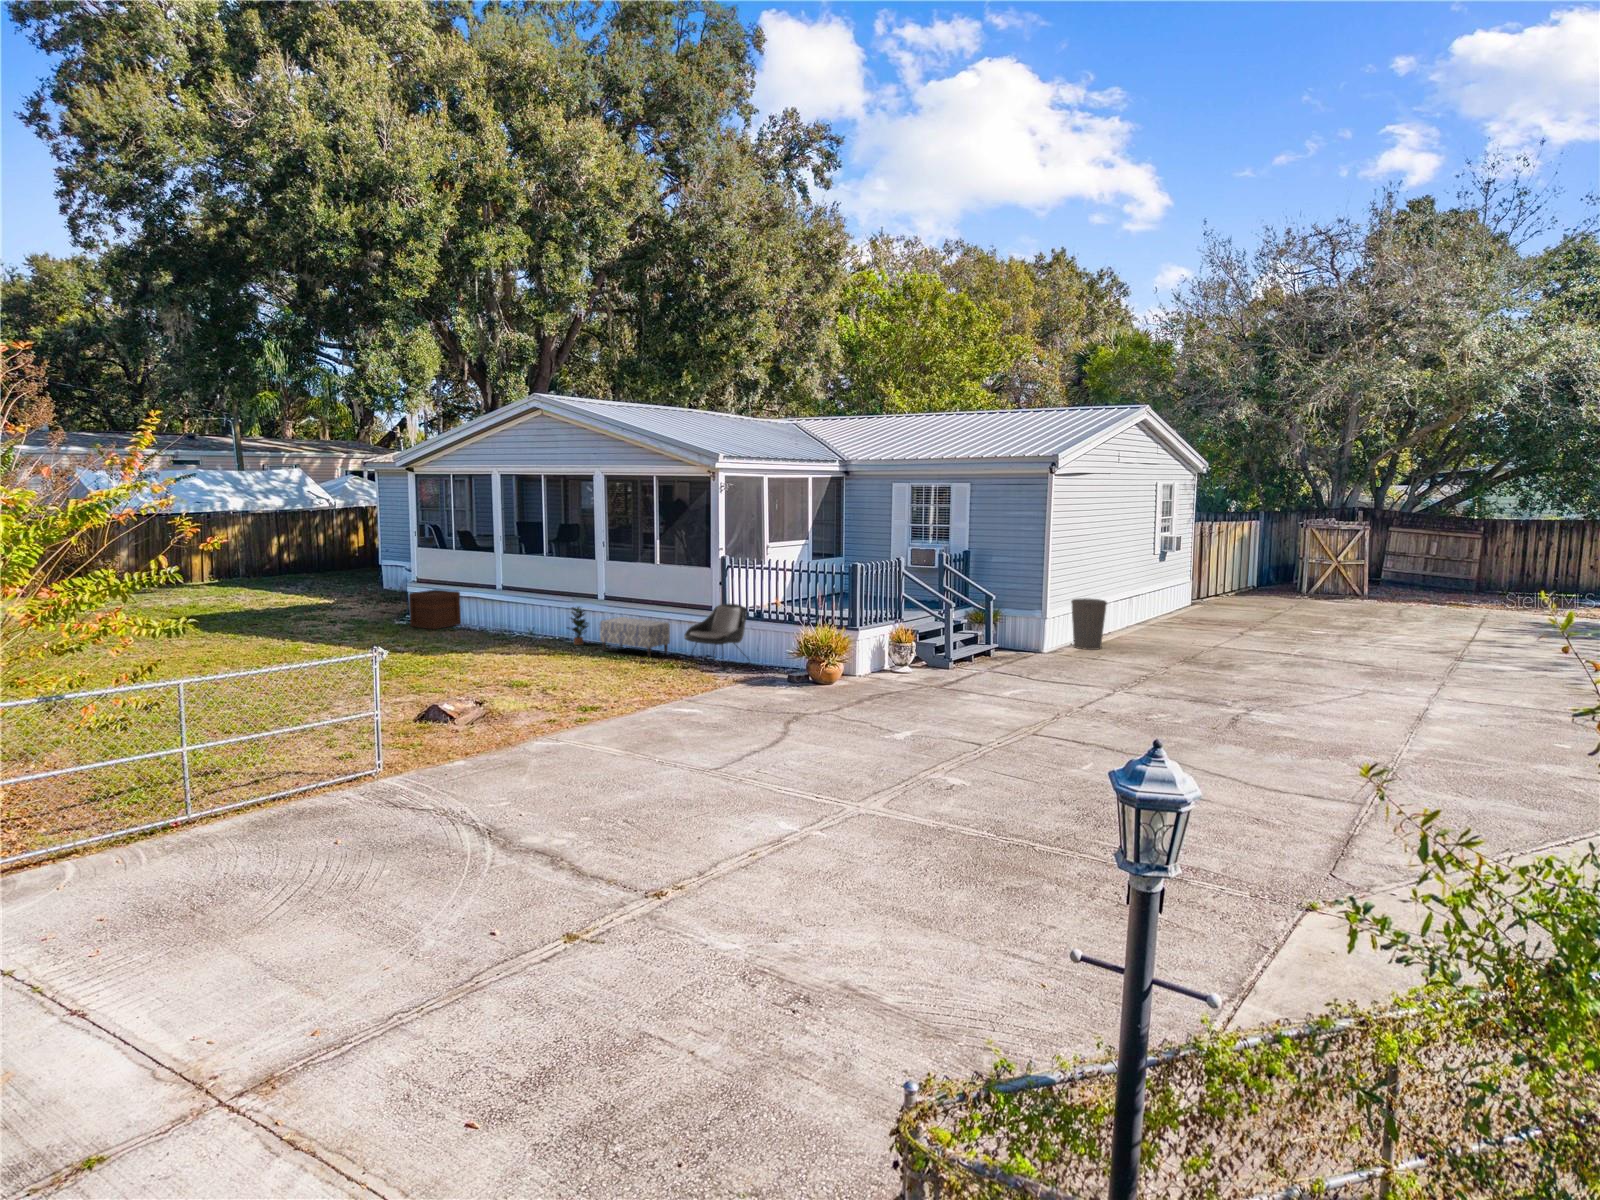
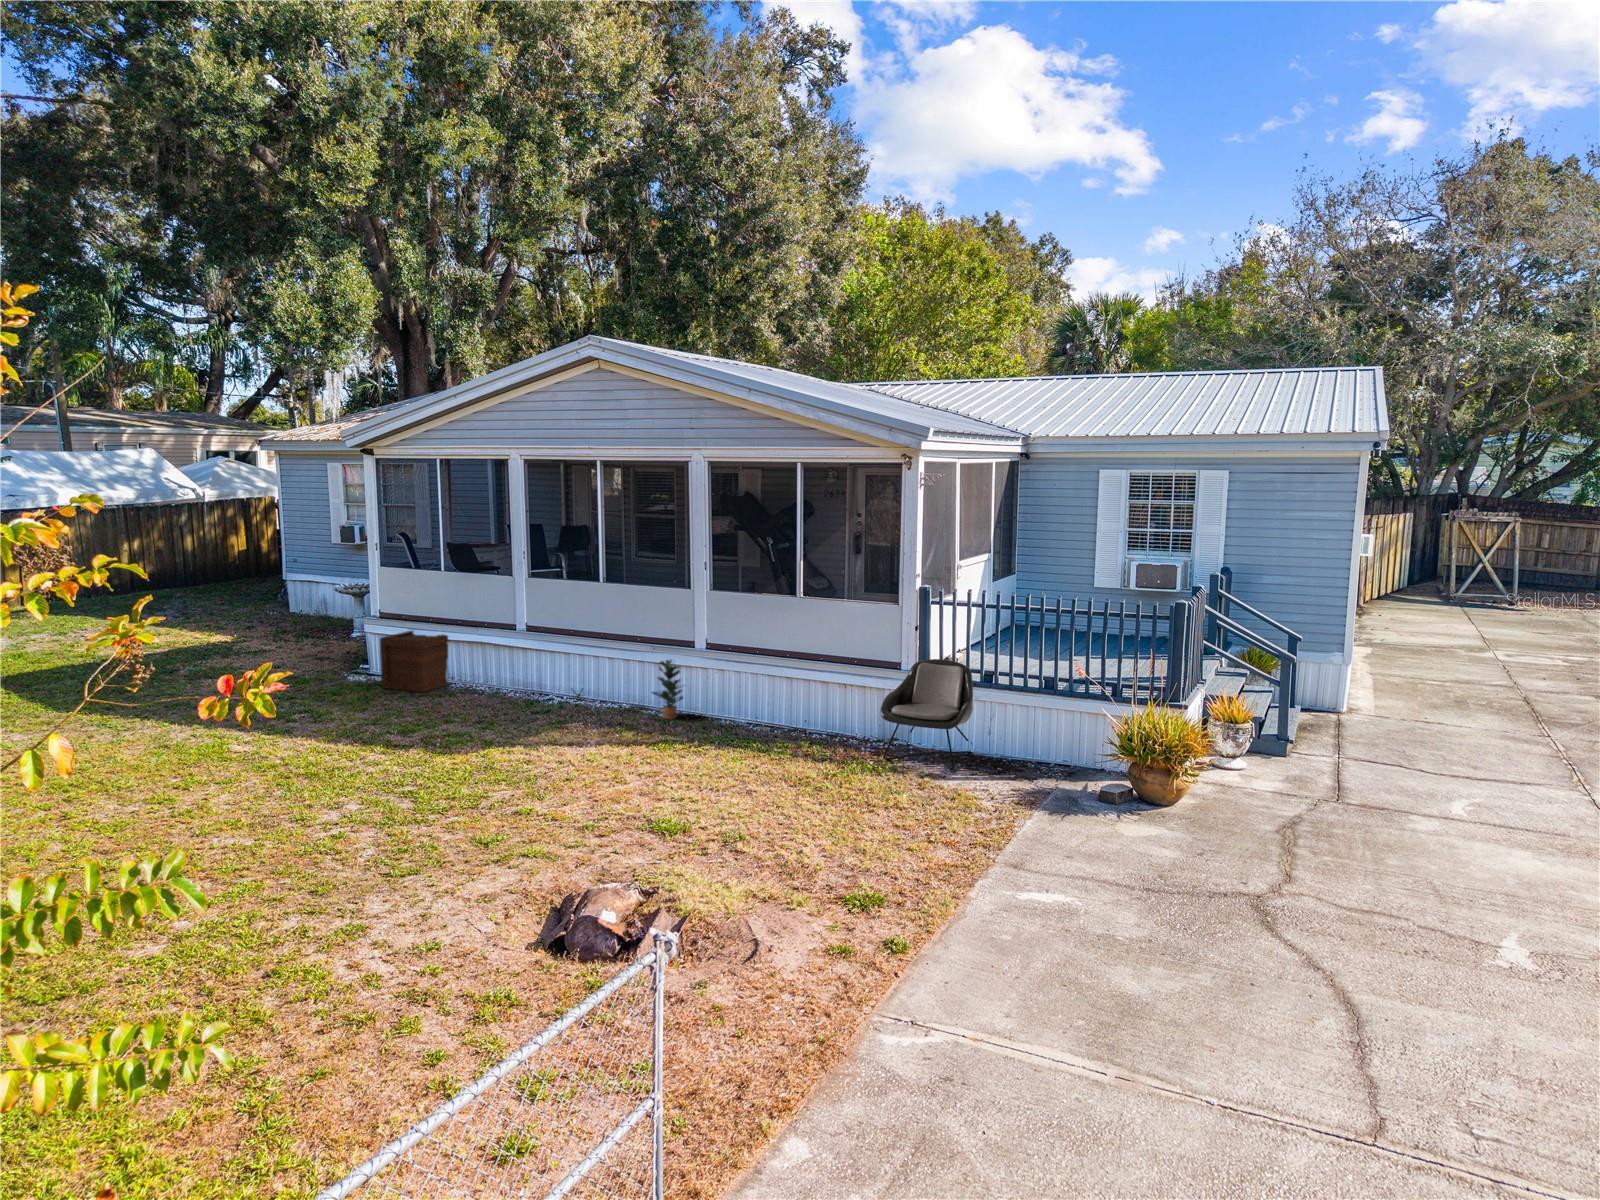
trash can: present [1071,598,1107,650] -> none [1361,634,1418,707]
bench: present [600,617,670,658] -> none [717,676,828,743]

